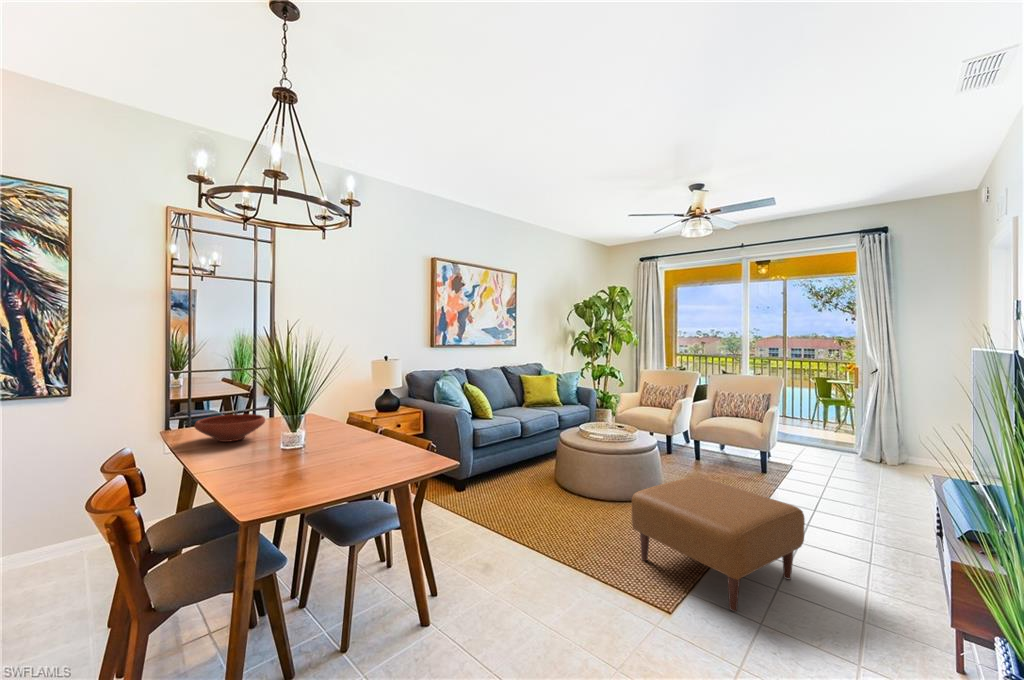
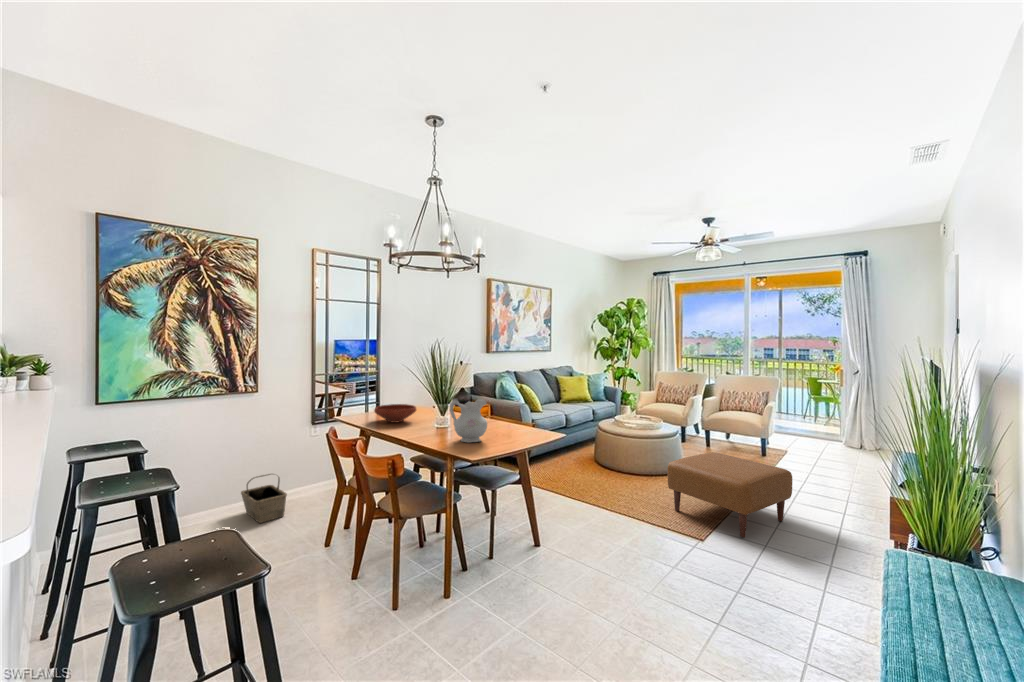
ceramic pitcher: none [264,409,329,480] -> present [450,398,487,442]
basket: none [36,508,98,582] -> present [241,474,287,523]

